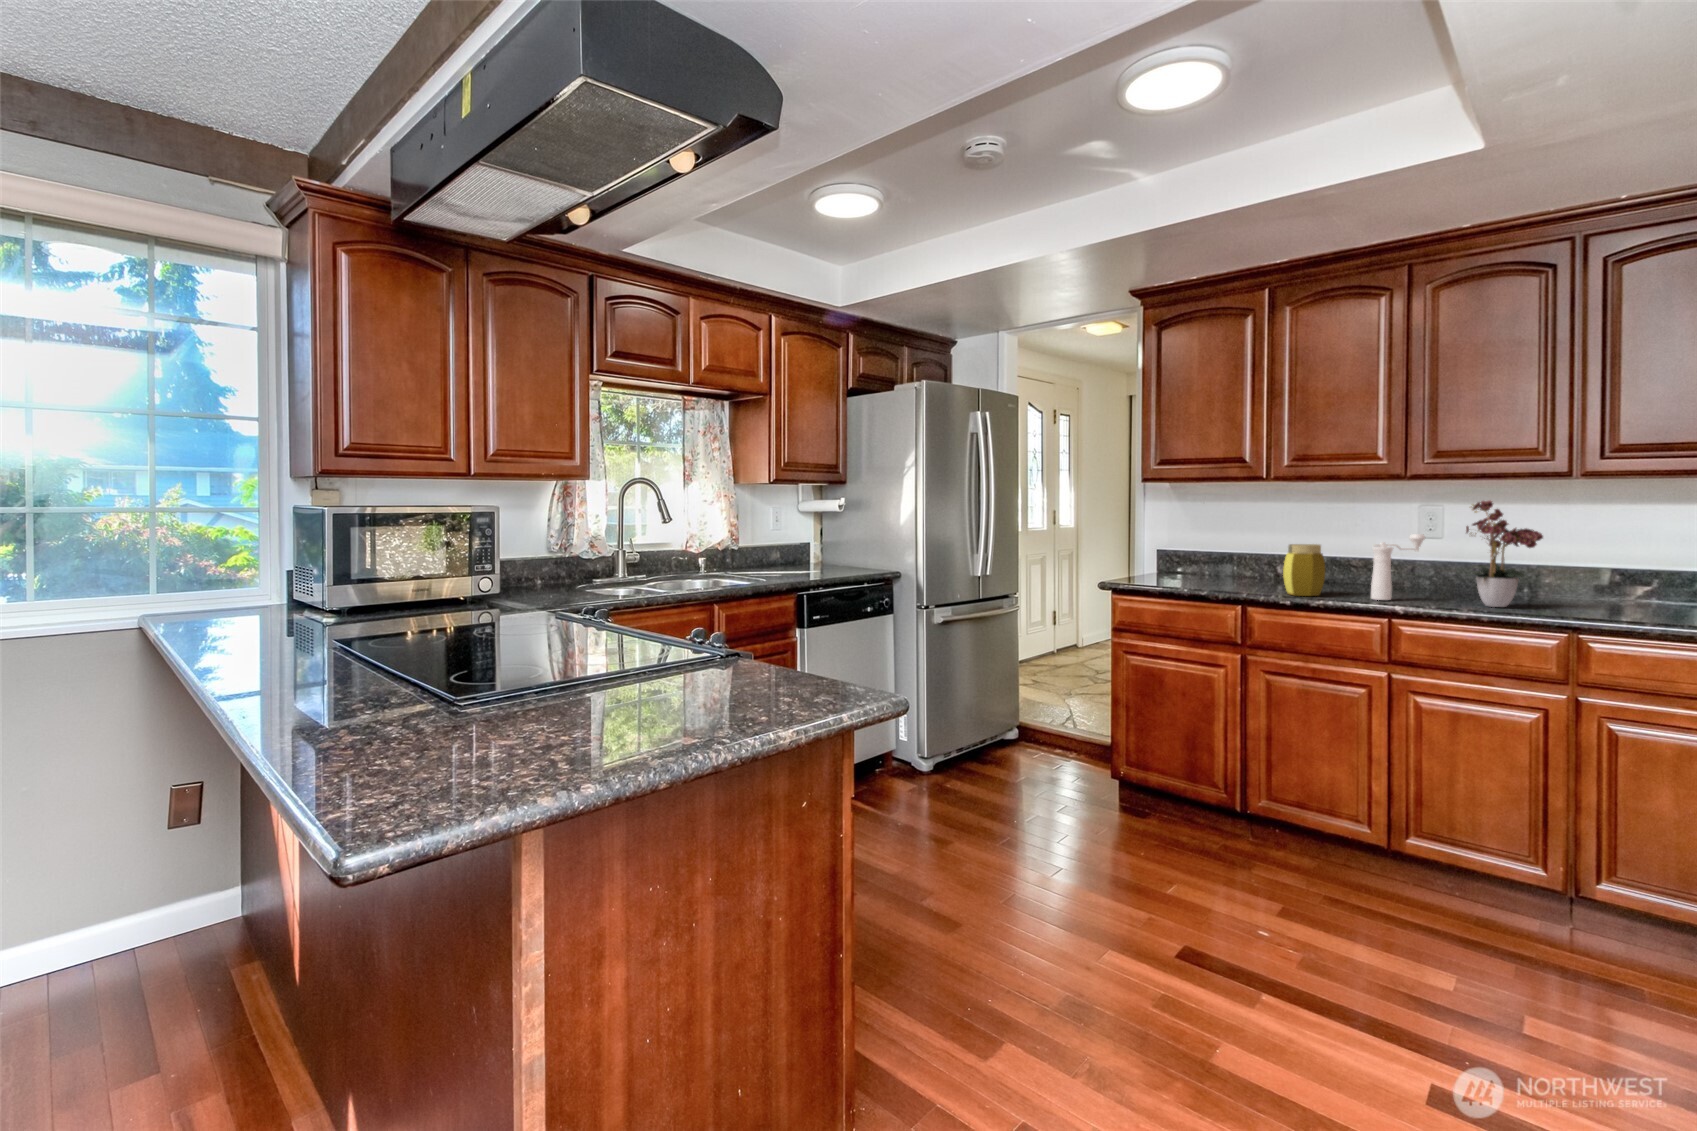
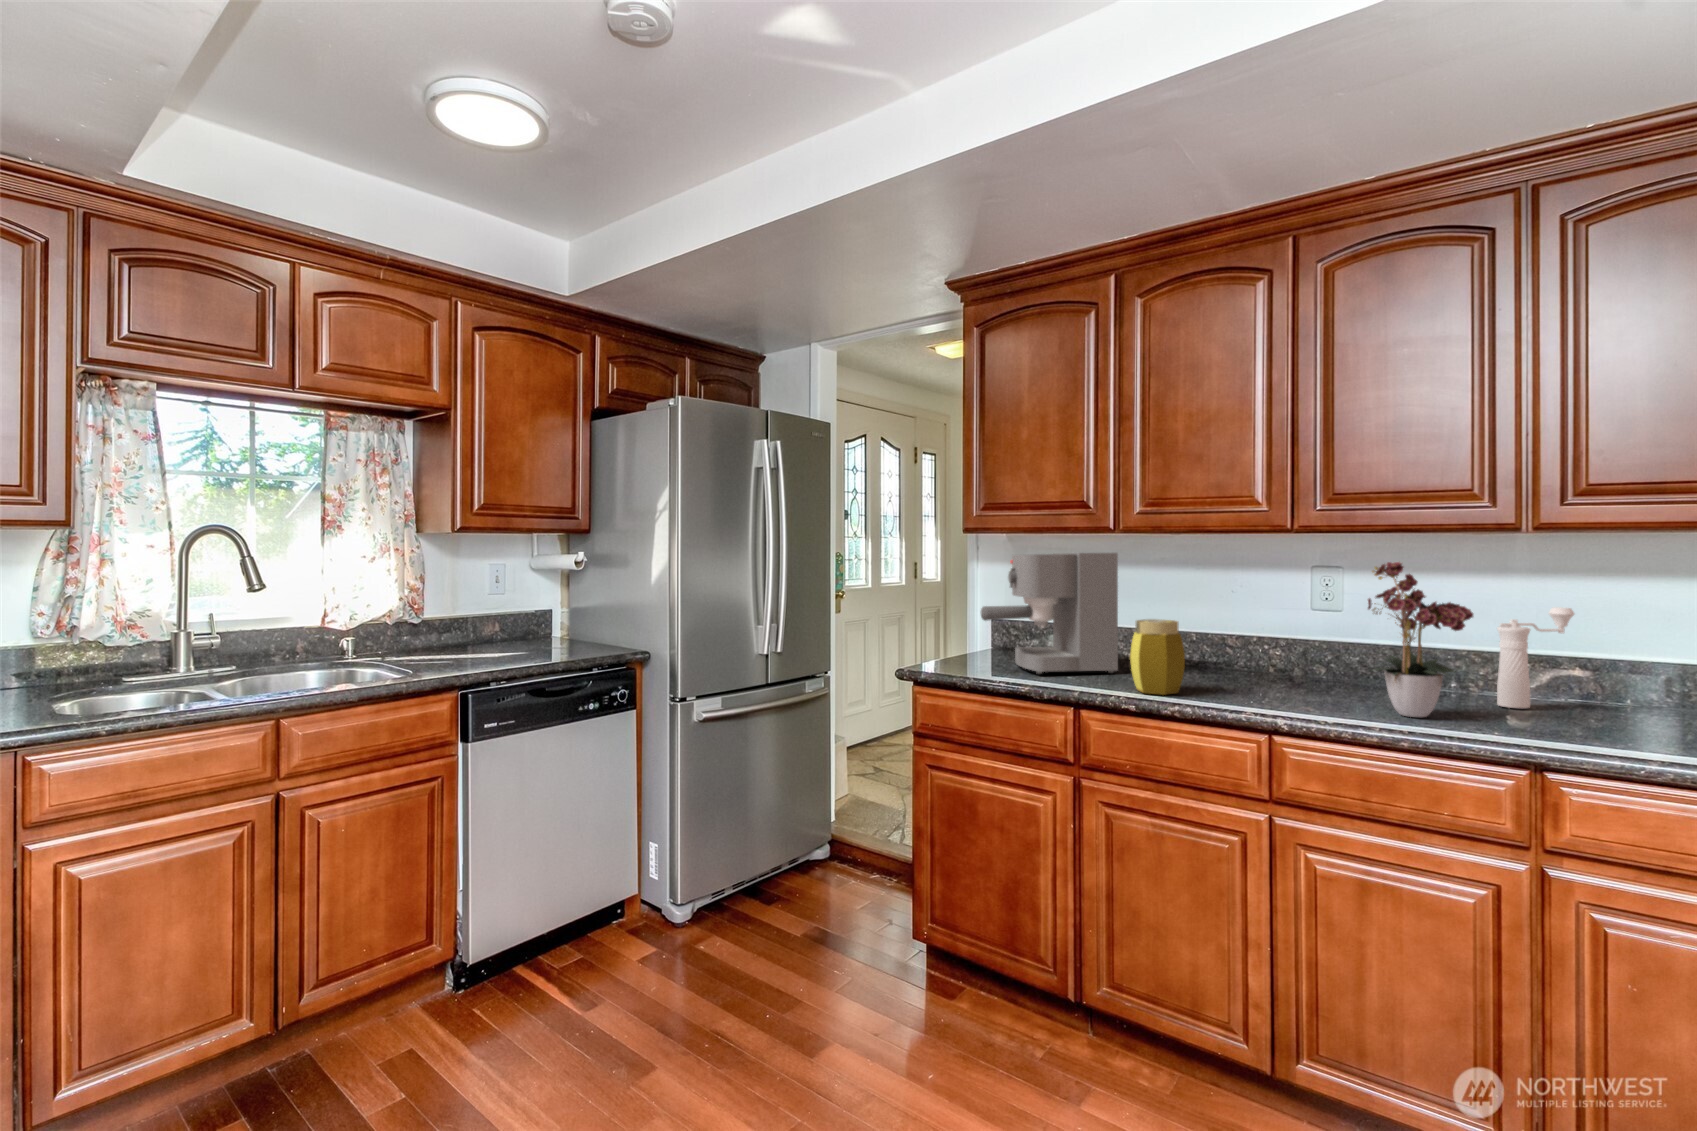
coffee maker: none [1163,497,1270,585] -> present [981,553,1118,674]
pepper mill: present [1371,534,1425,600] -> present [1497,607,1574,708]

